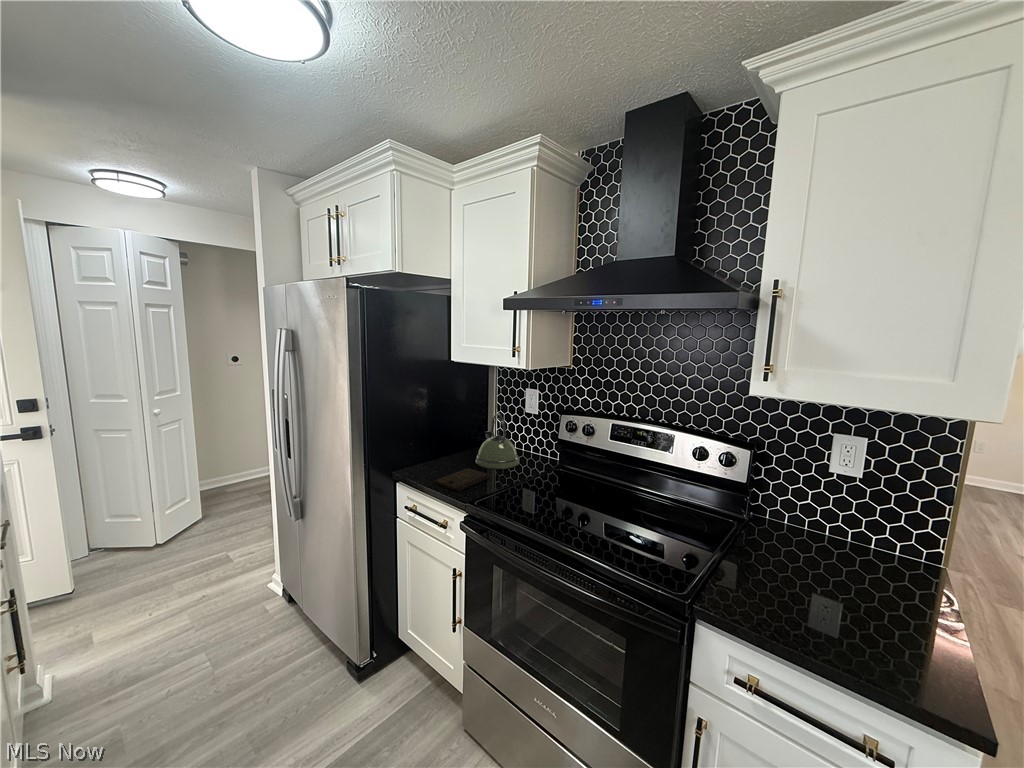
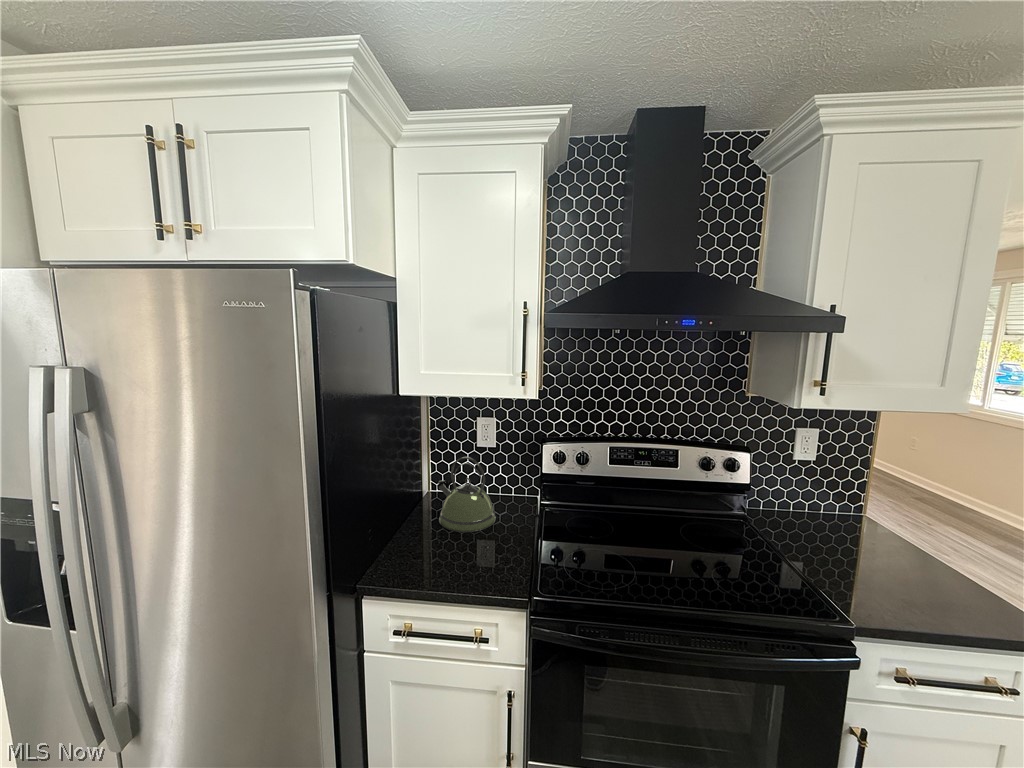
cutting board: present [435,468,490,491] -> none [450,542,497,583]

